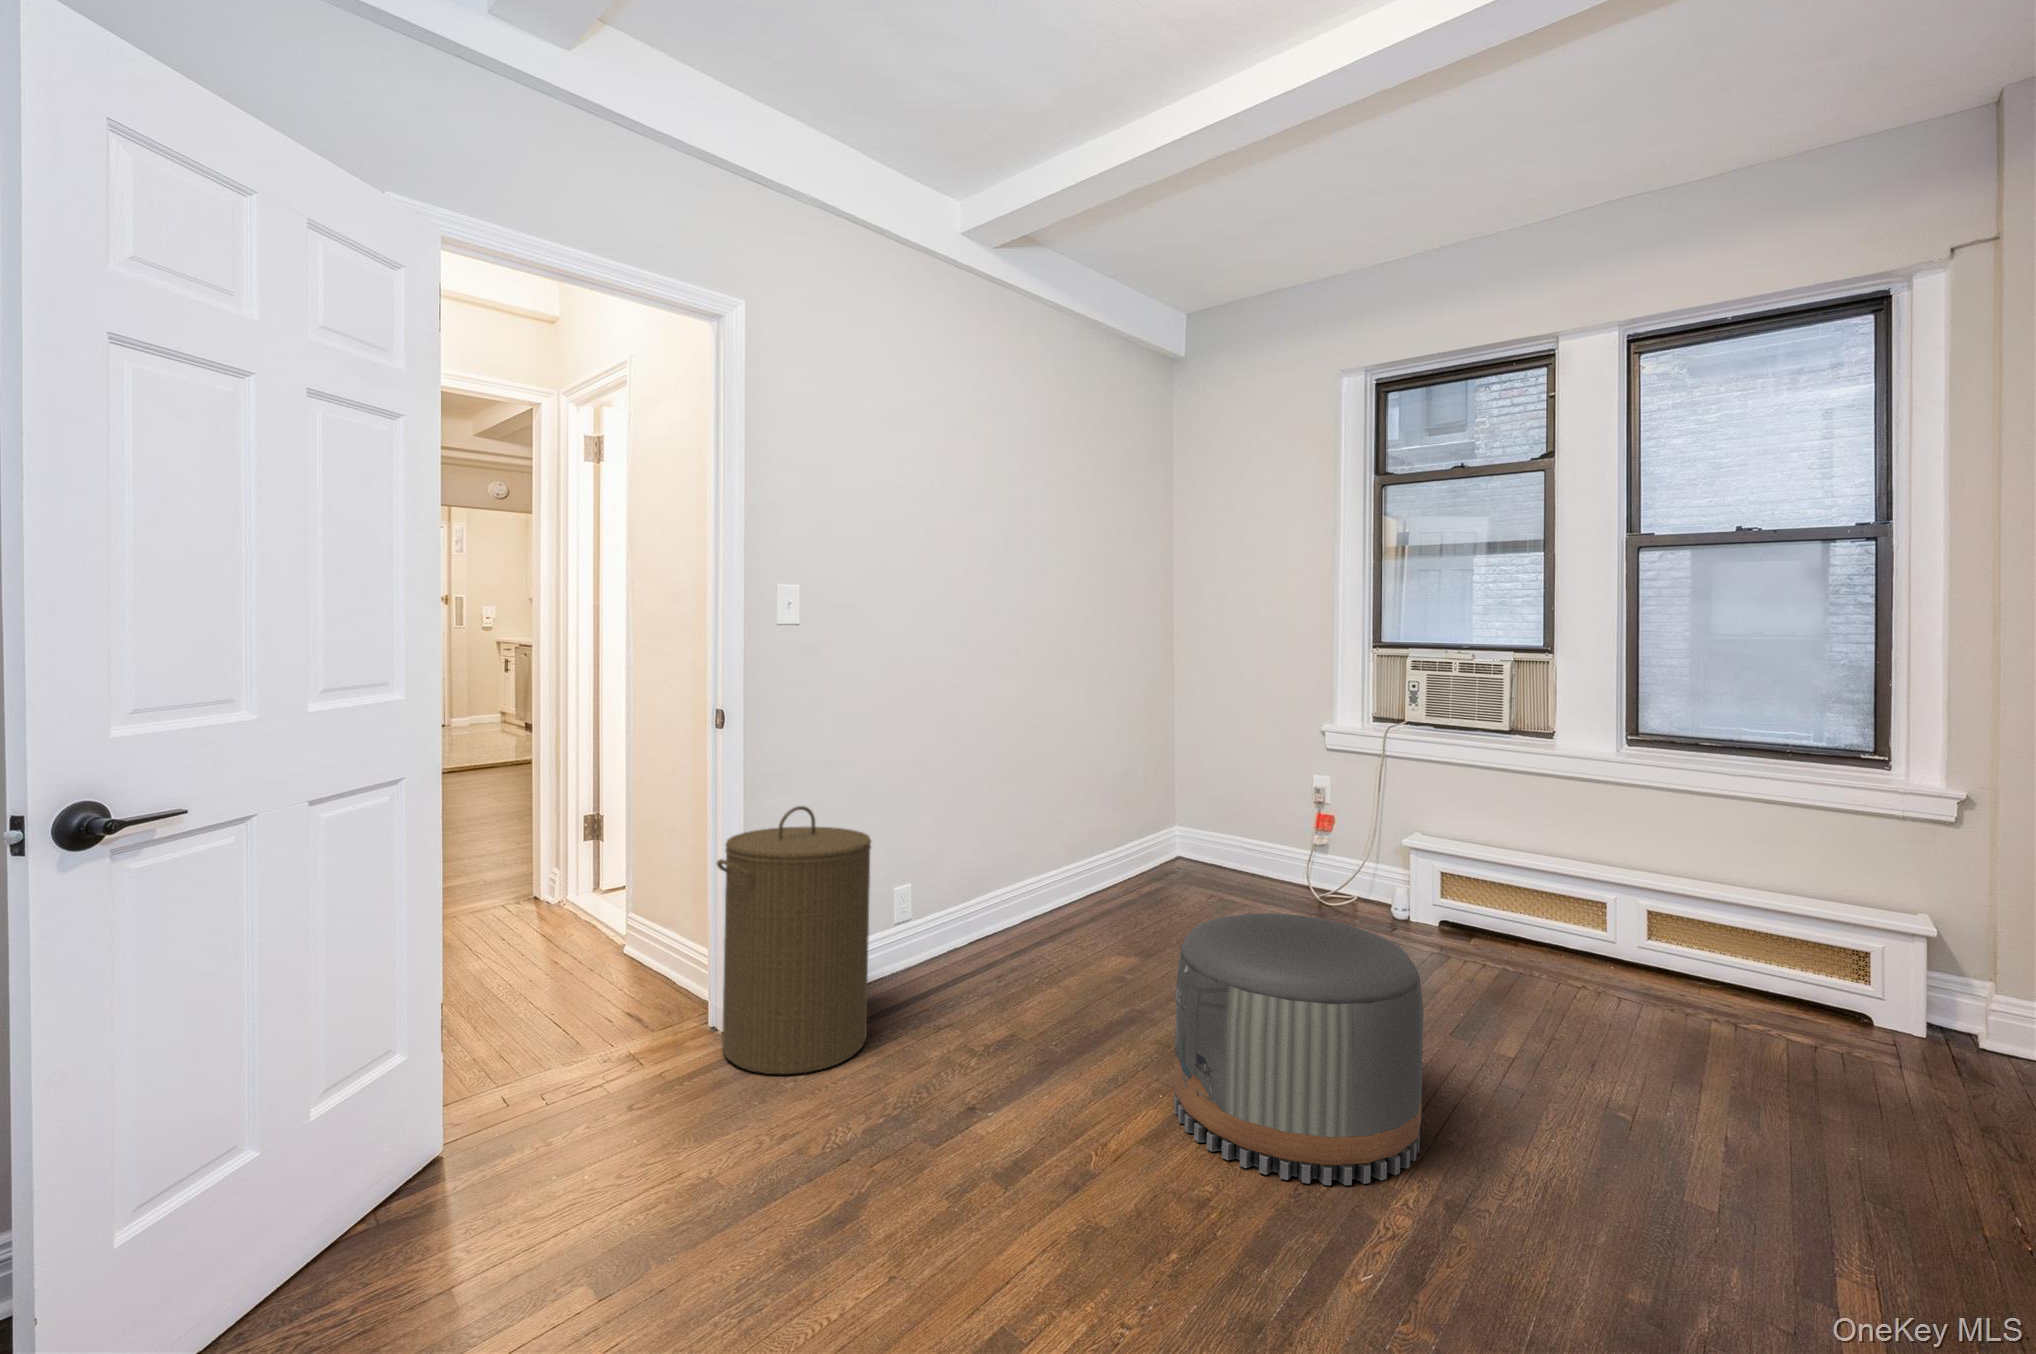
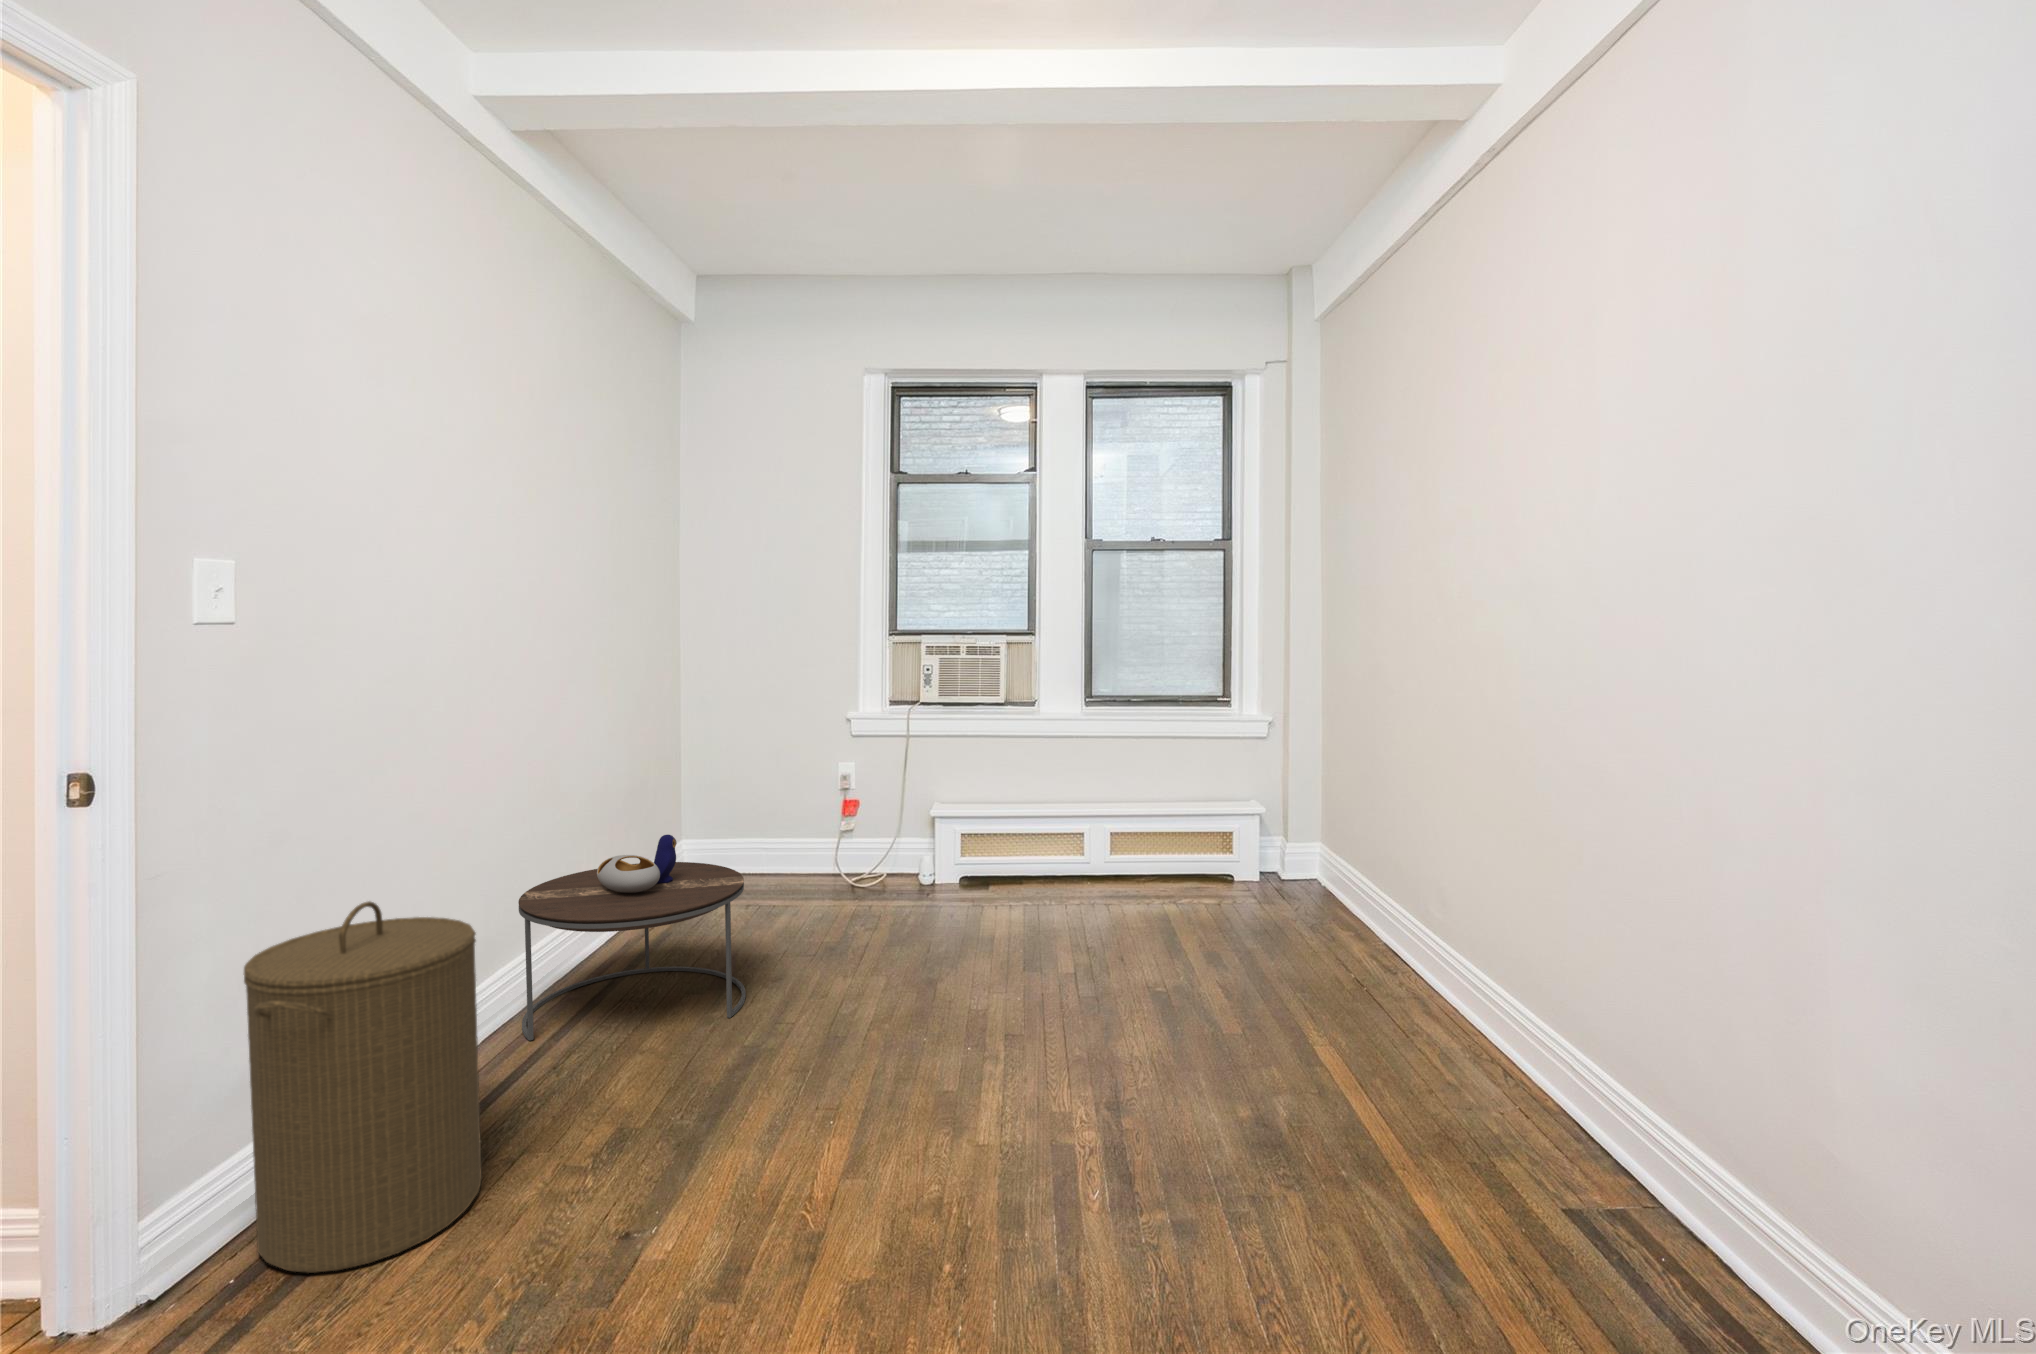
side table: none [965,810,1151,987] -> present [518,835,746,1041]
pouf: present [1174,913,1424,1185] -> none [859,907,1070,1146]

